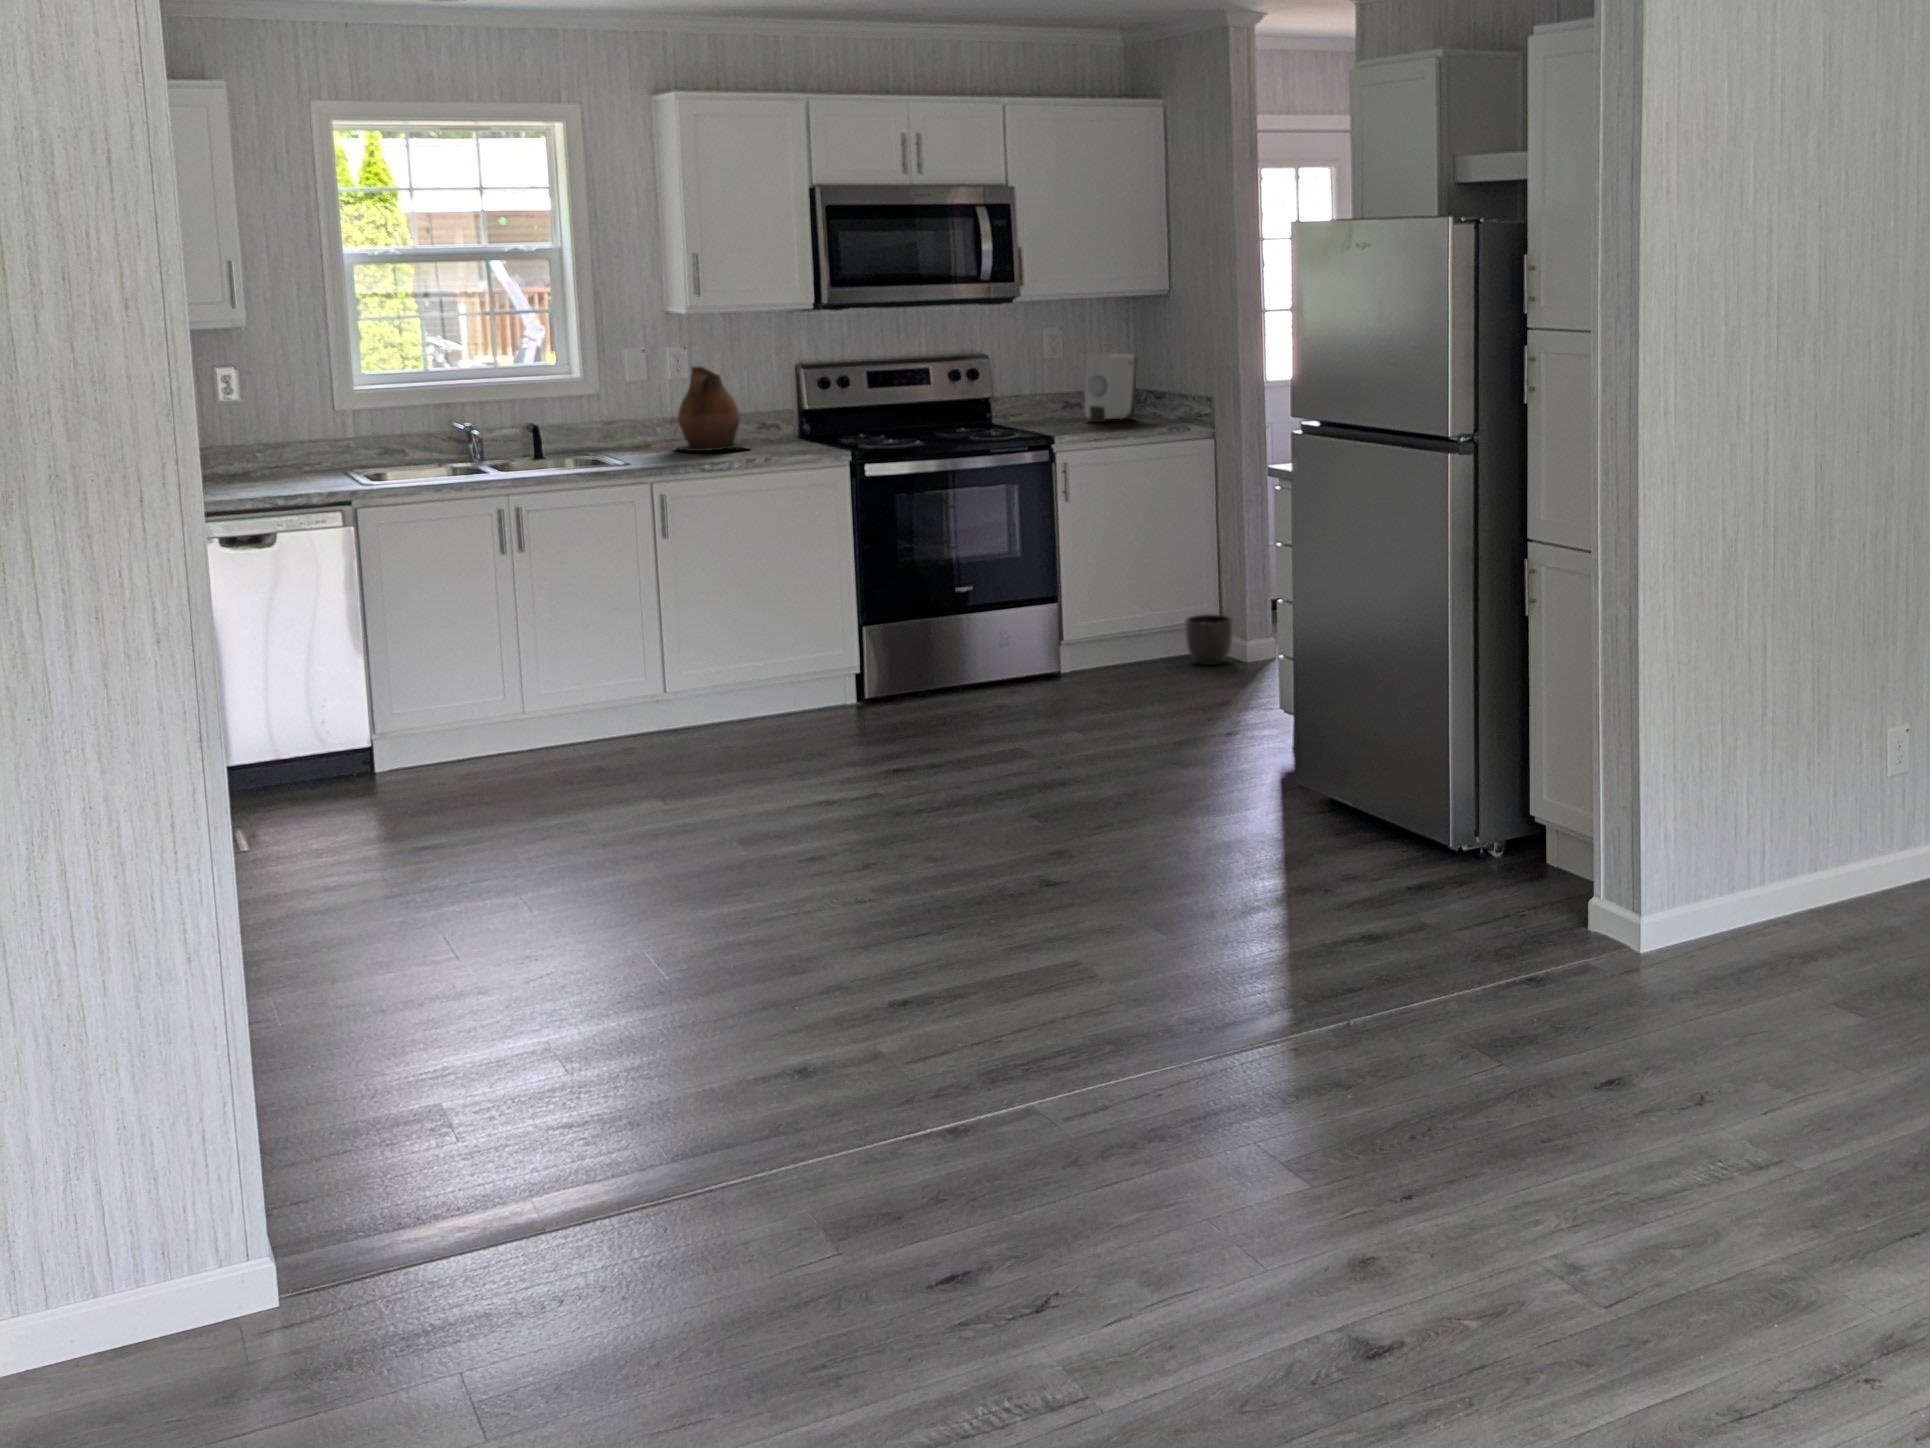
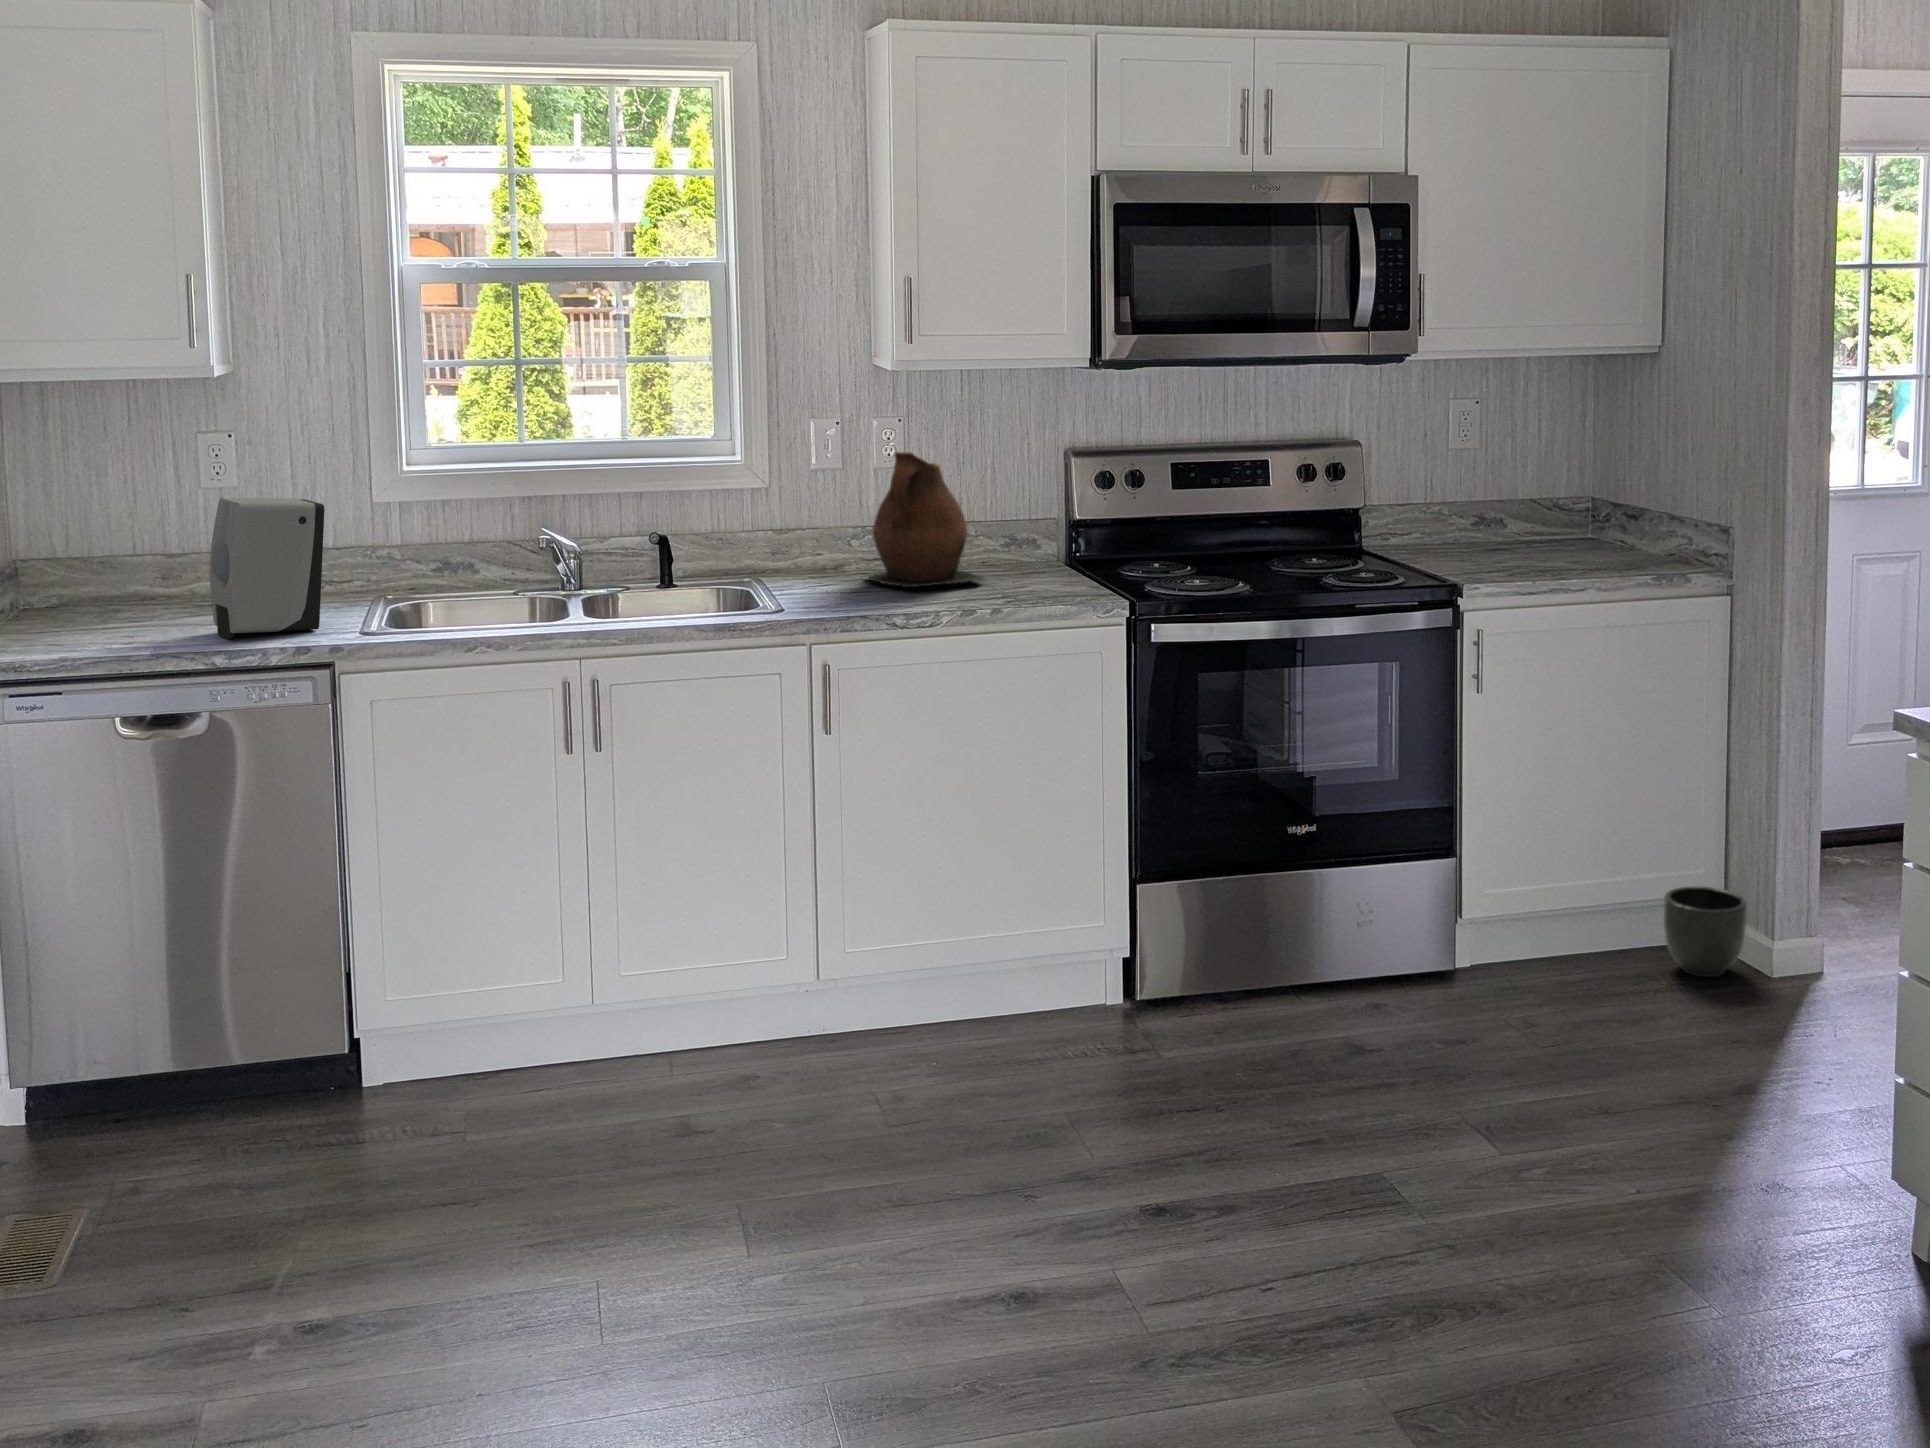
soap dispenser: present [1084,354,1137,422] -> present [210,498,324,638]

